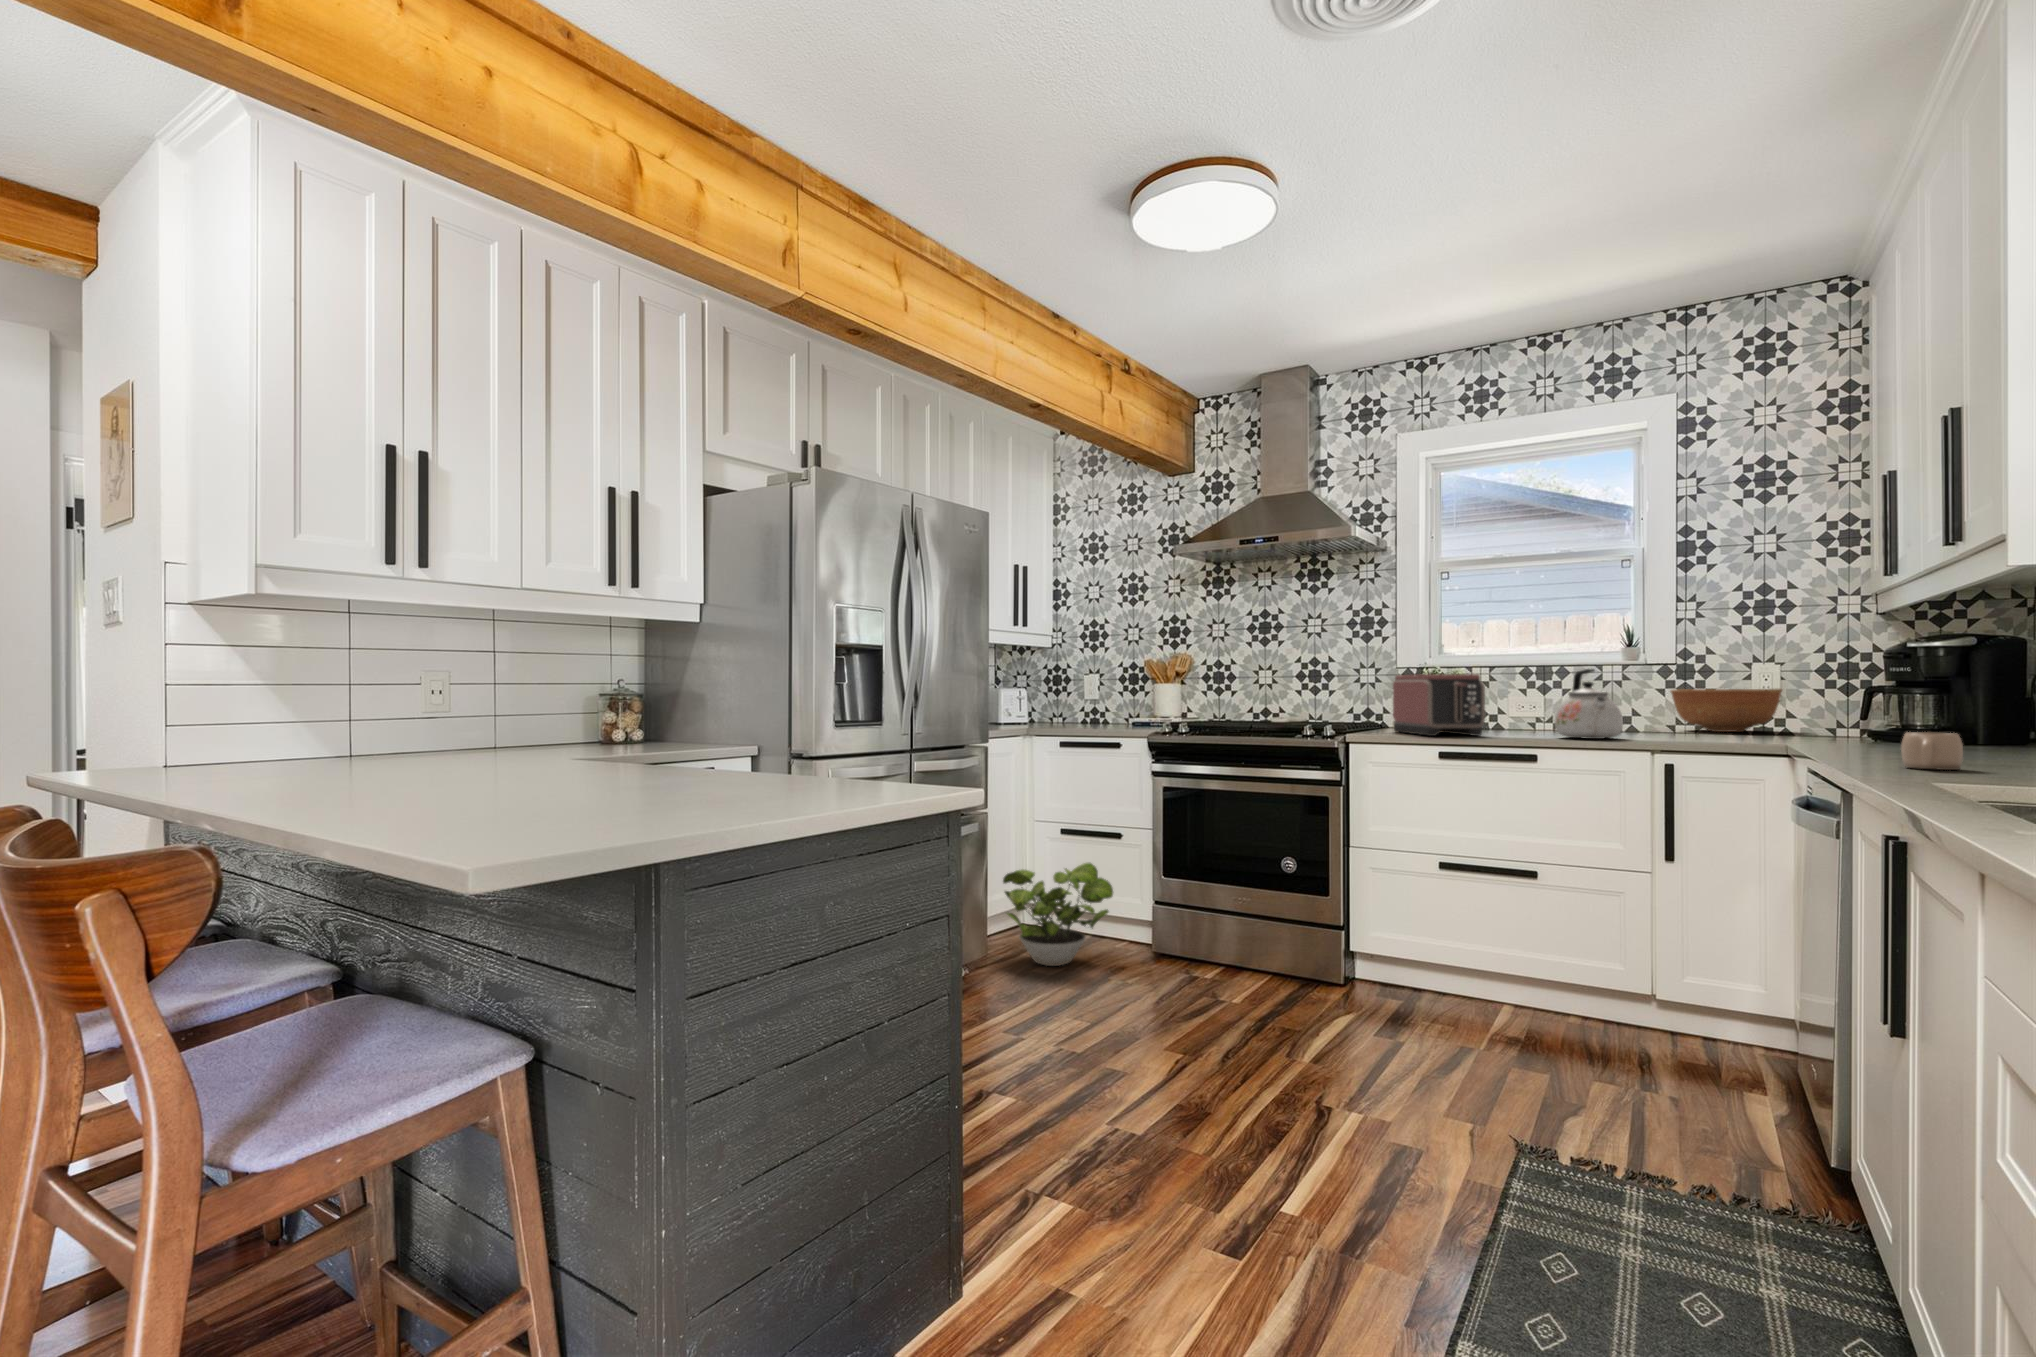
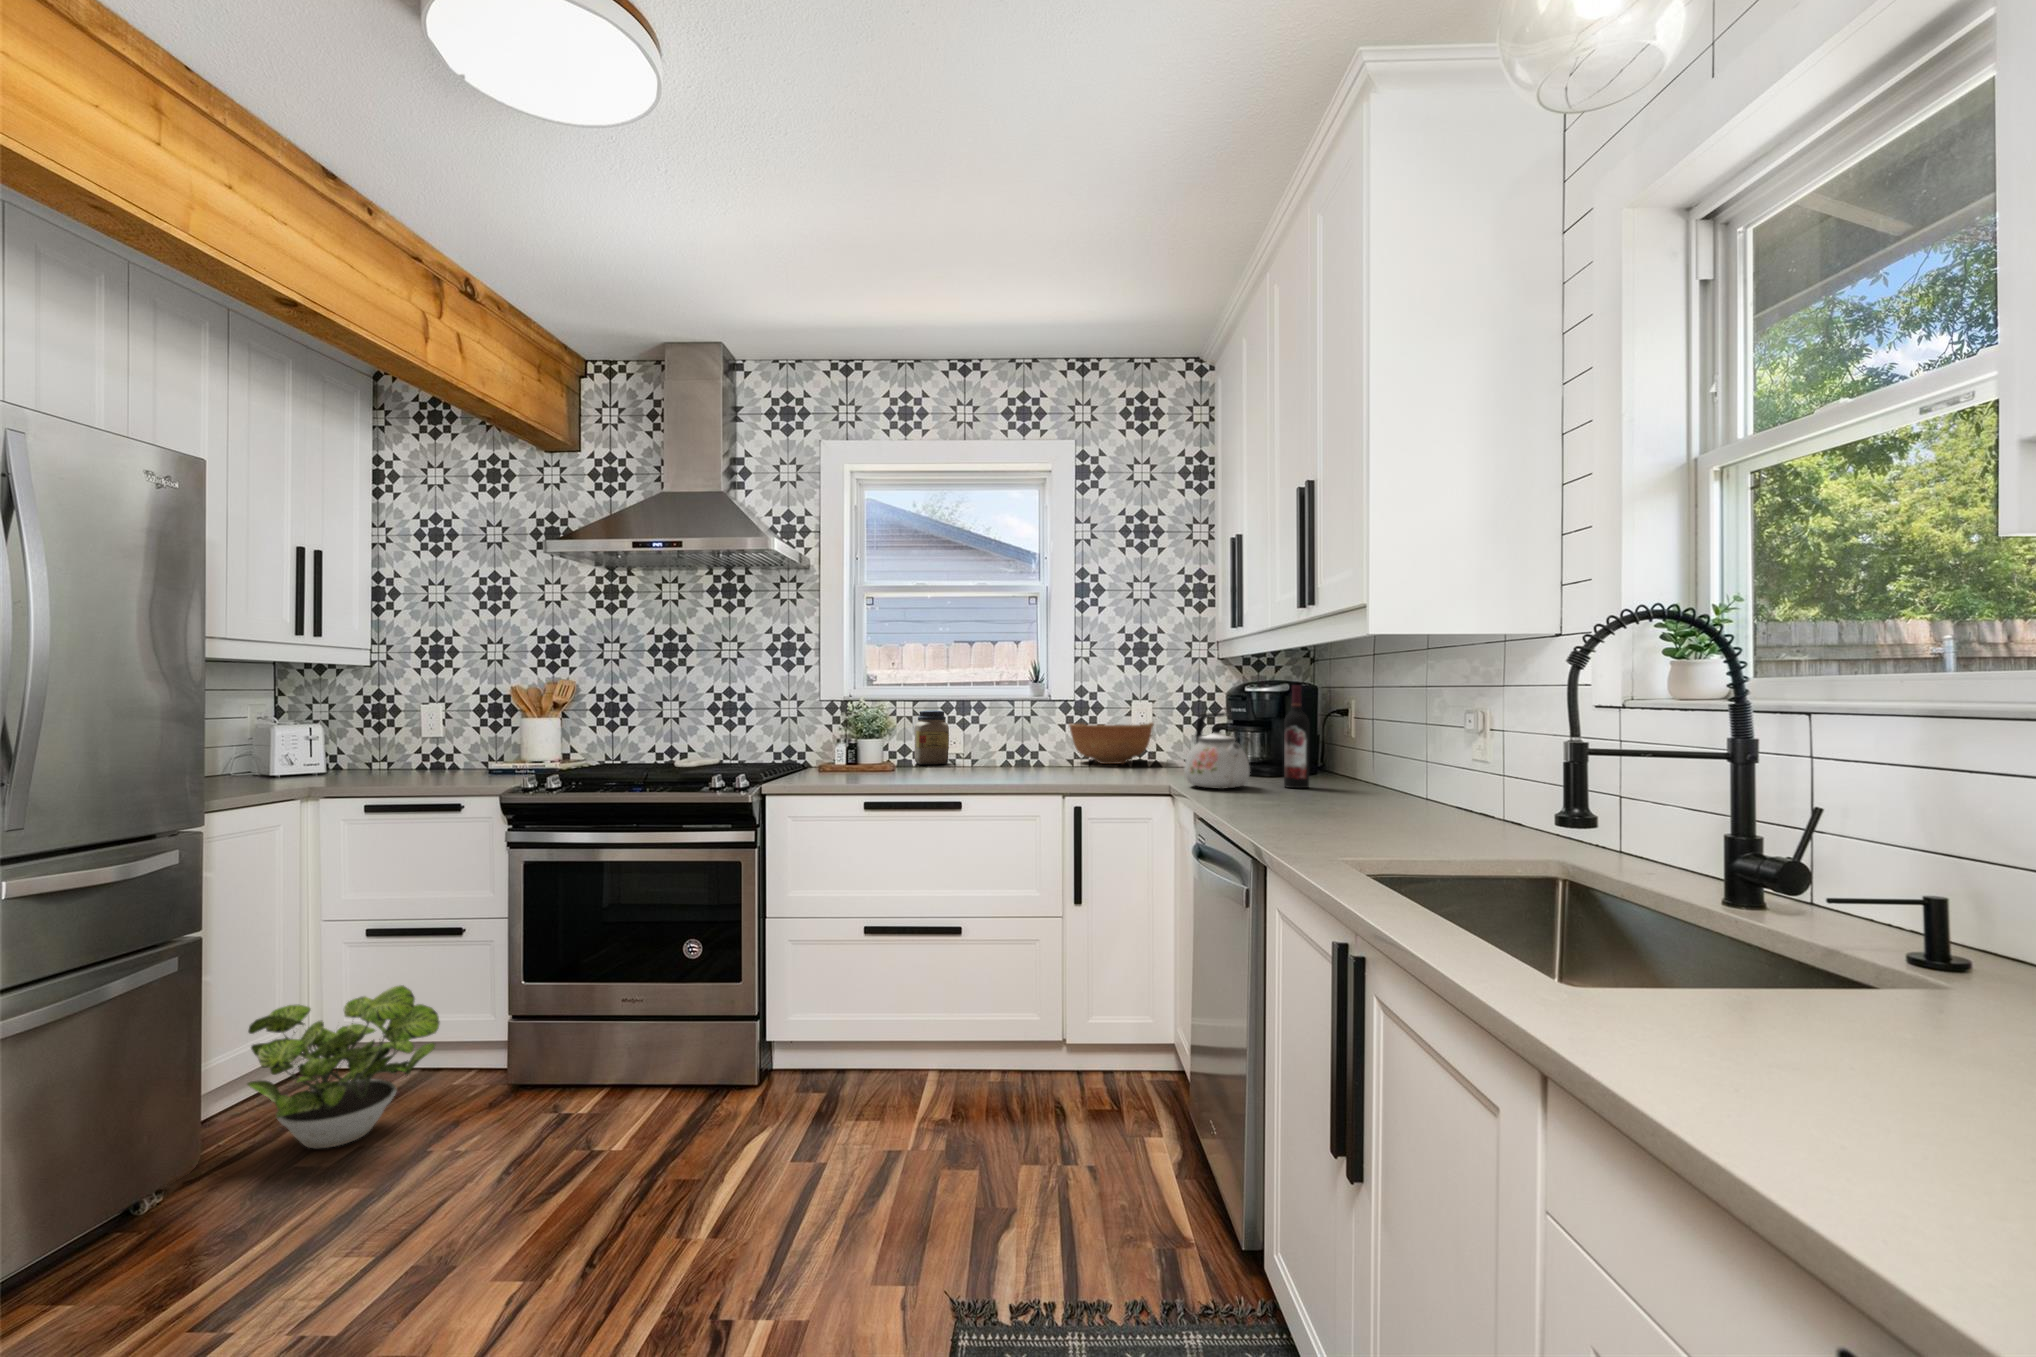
wine bottle: none [1947,633,1987,750] -> present [1284,685,1309,788]
kettle: present [1555,669,1623,739] -> present [1184,713,1250,789]
toaster: present [1393,674,1485,736] -> none [815,713,911,787]
jar: none [1493,677,1529,728] -> present [914,710,949,765]
mug: present [1901,732,1963,770] -> none [1285,791,1330,830]

